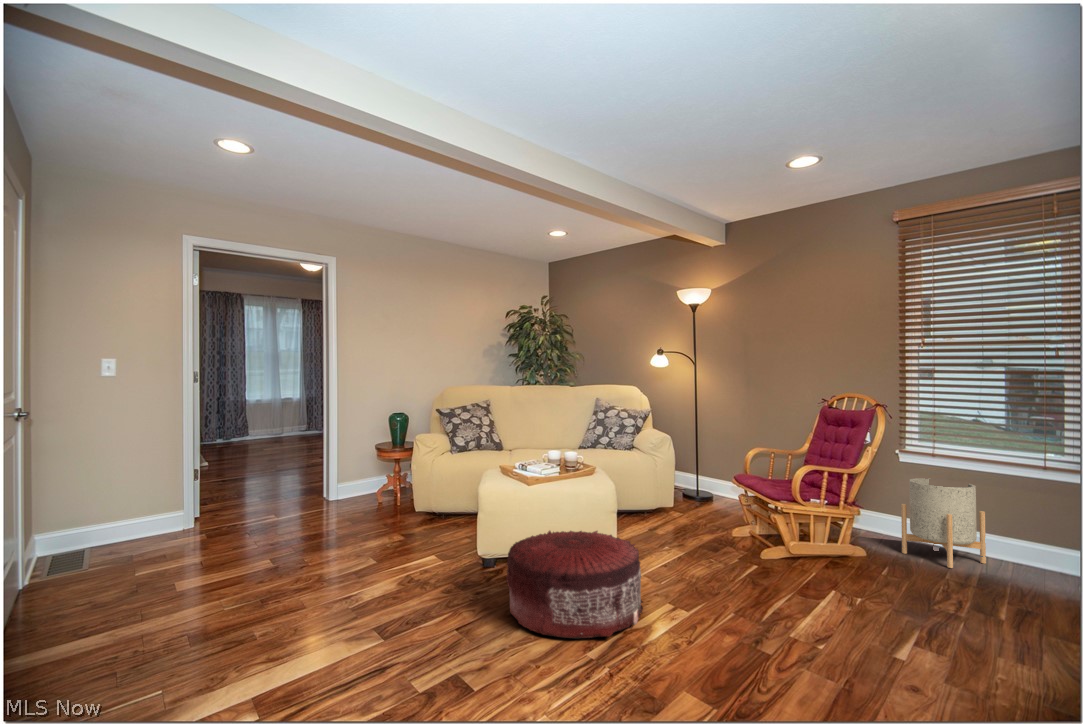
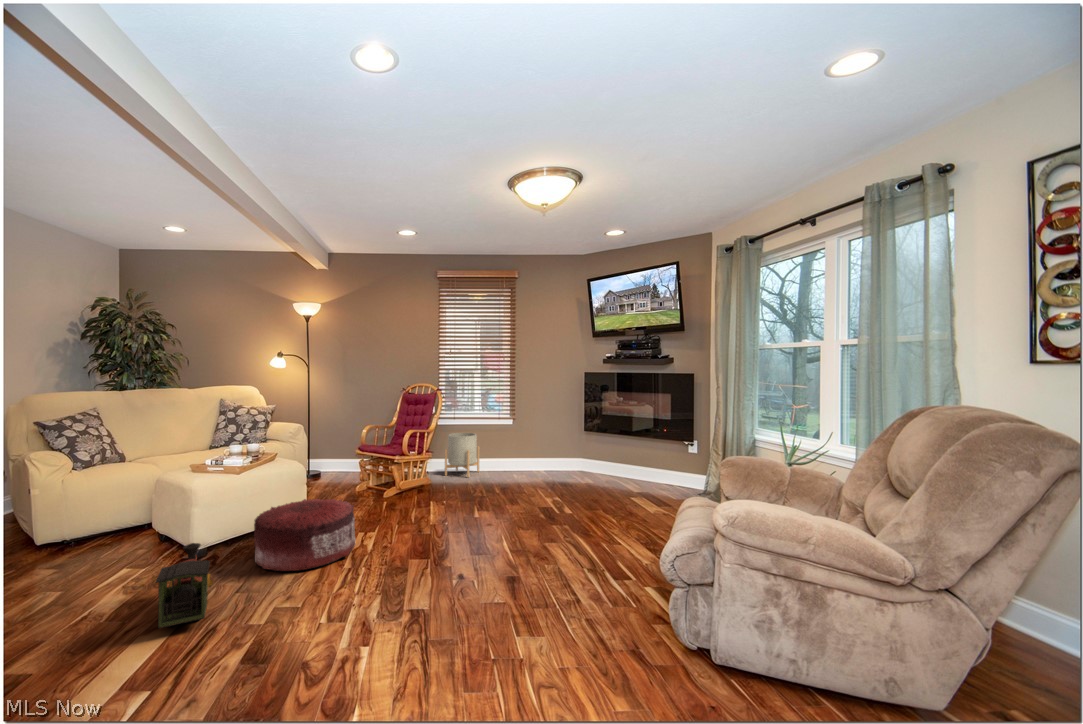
toy train: none [337,550,446,651] -> present [156,543,214,628]

